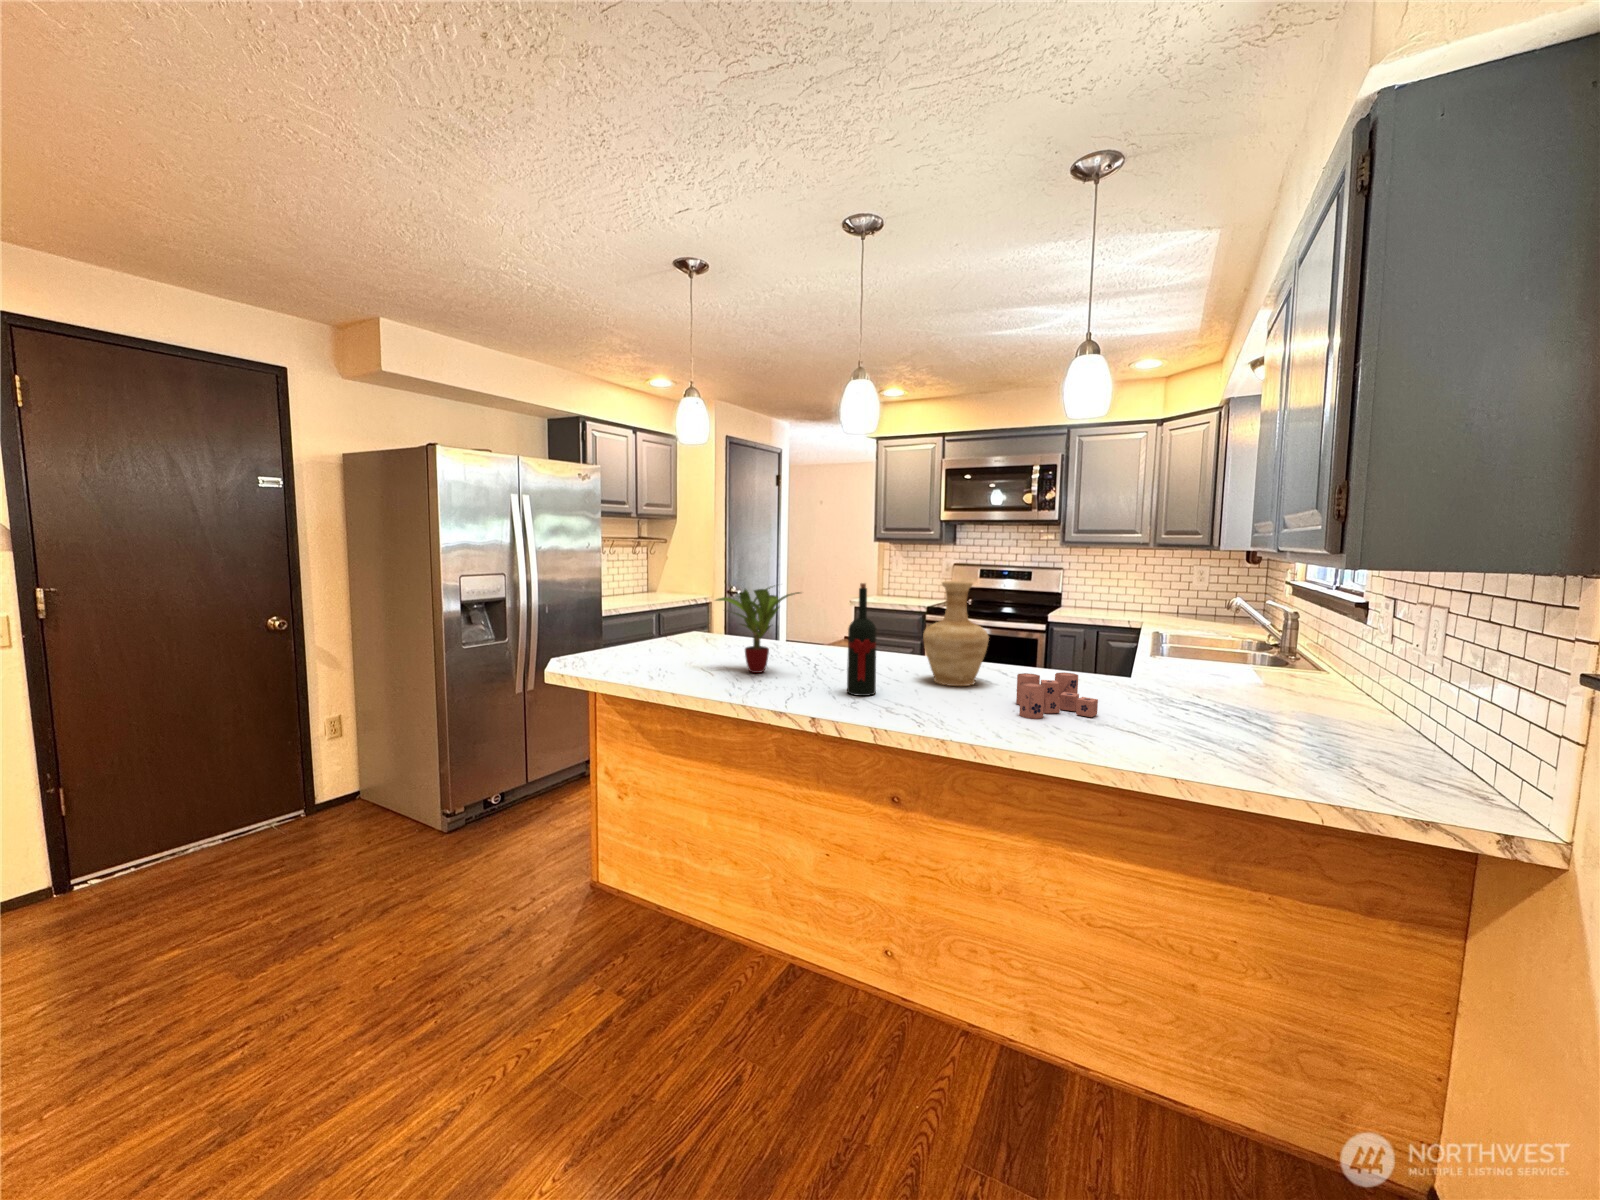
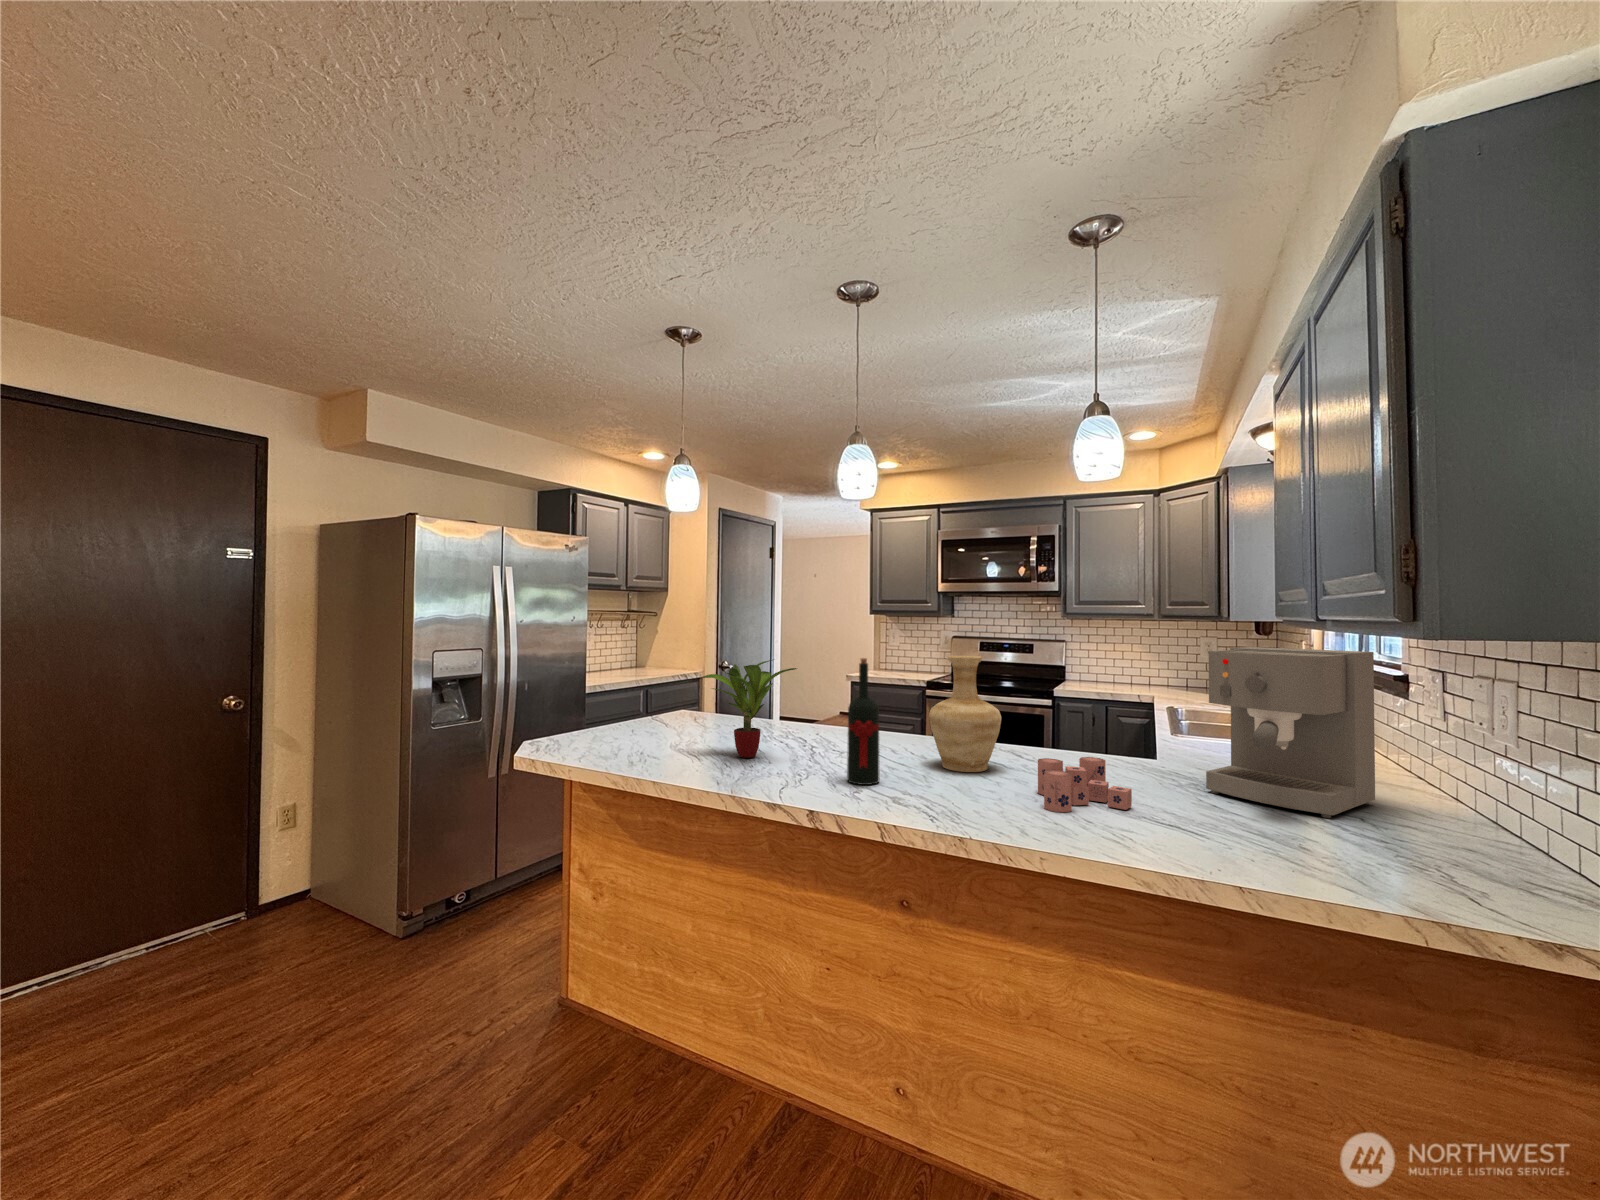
coffee maker: none [1168,575,1327,725] -> present [1206,647,1375,818]

